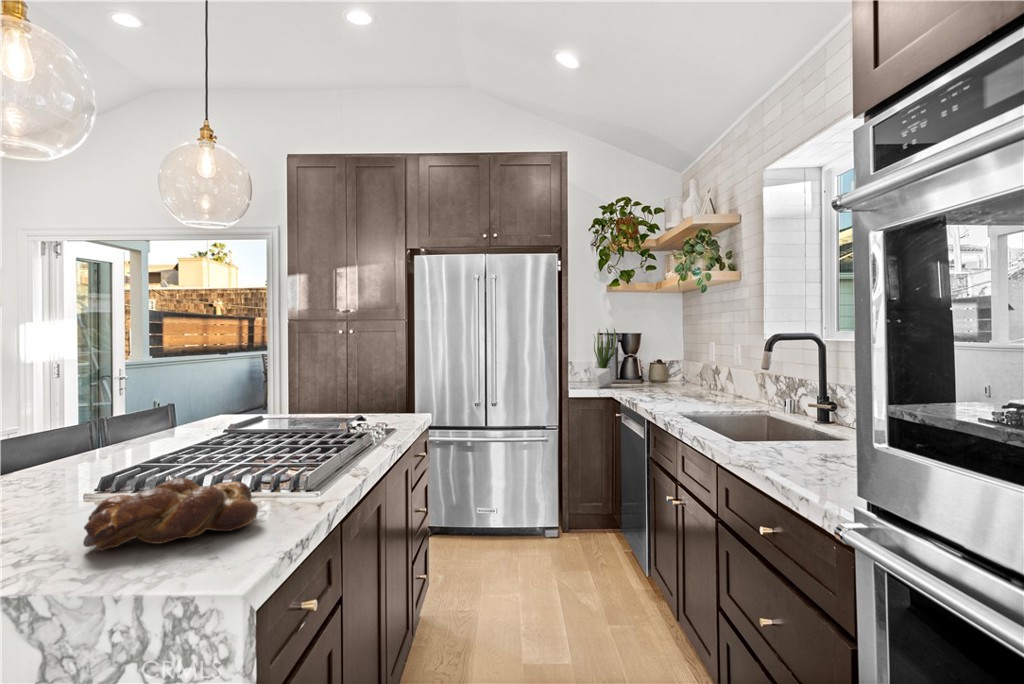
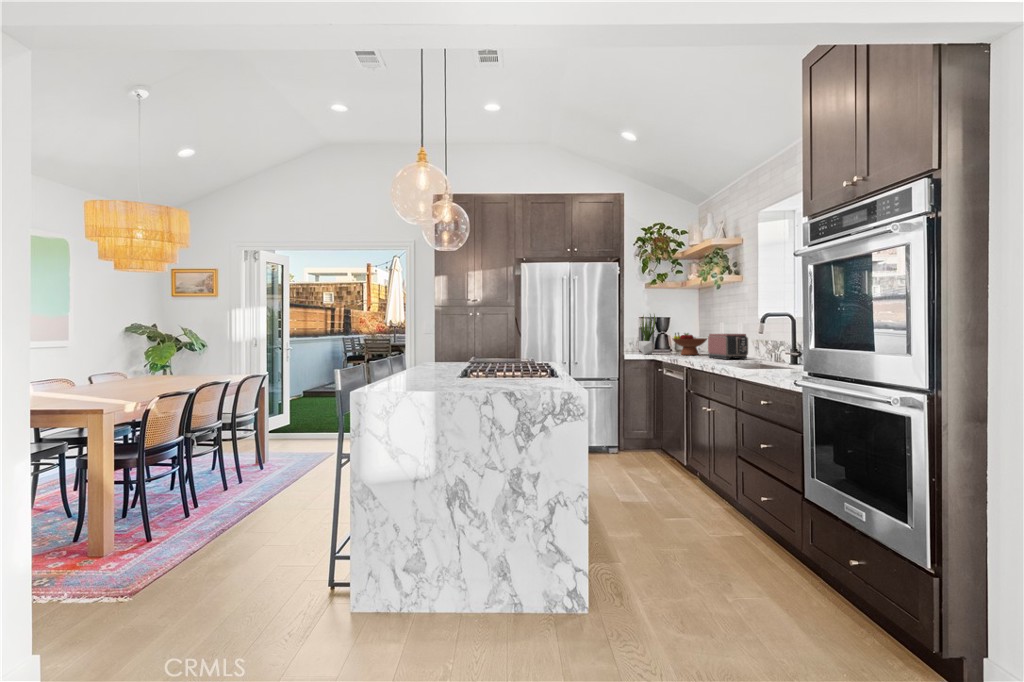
fruit bowl: none [639,356,691,390] -> present [673,333,707,355]
toaster: none [688,360,749,403] -> present [708,334,748,360]
bread loaf: present [83,478,258,550] -> none [506,363,563,385]

